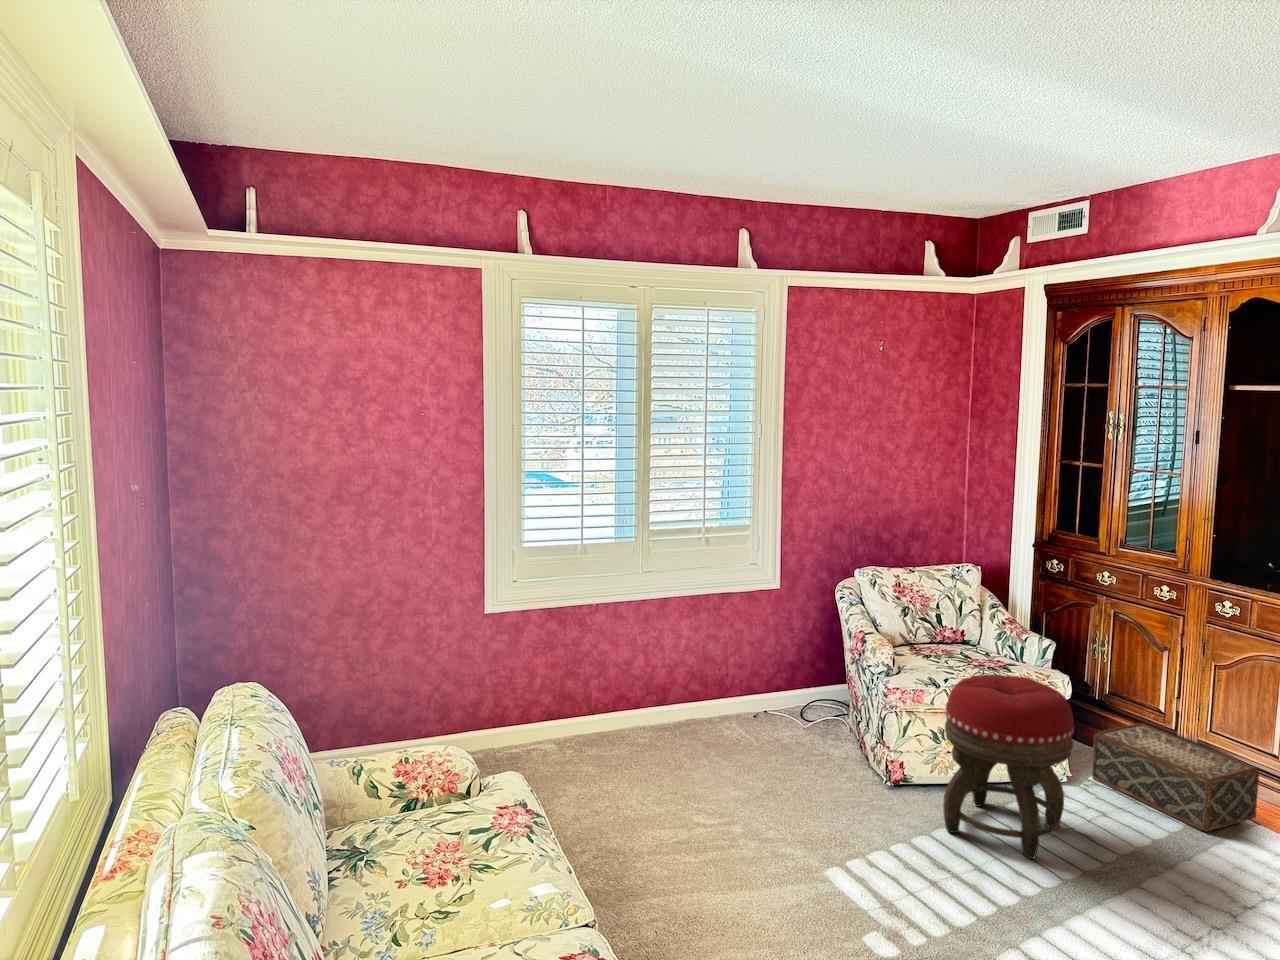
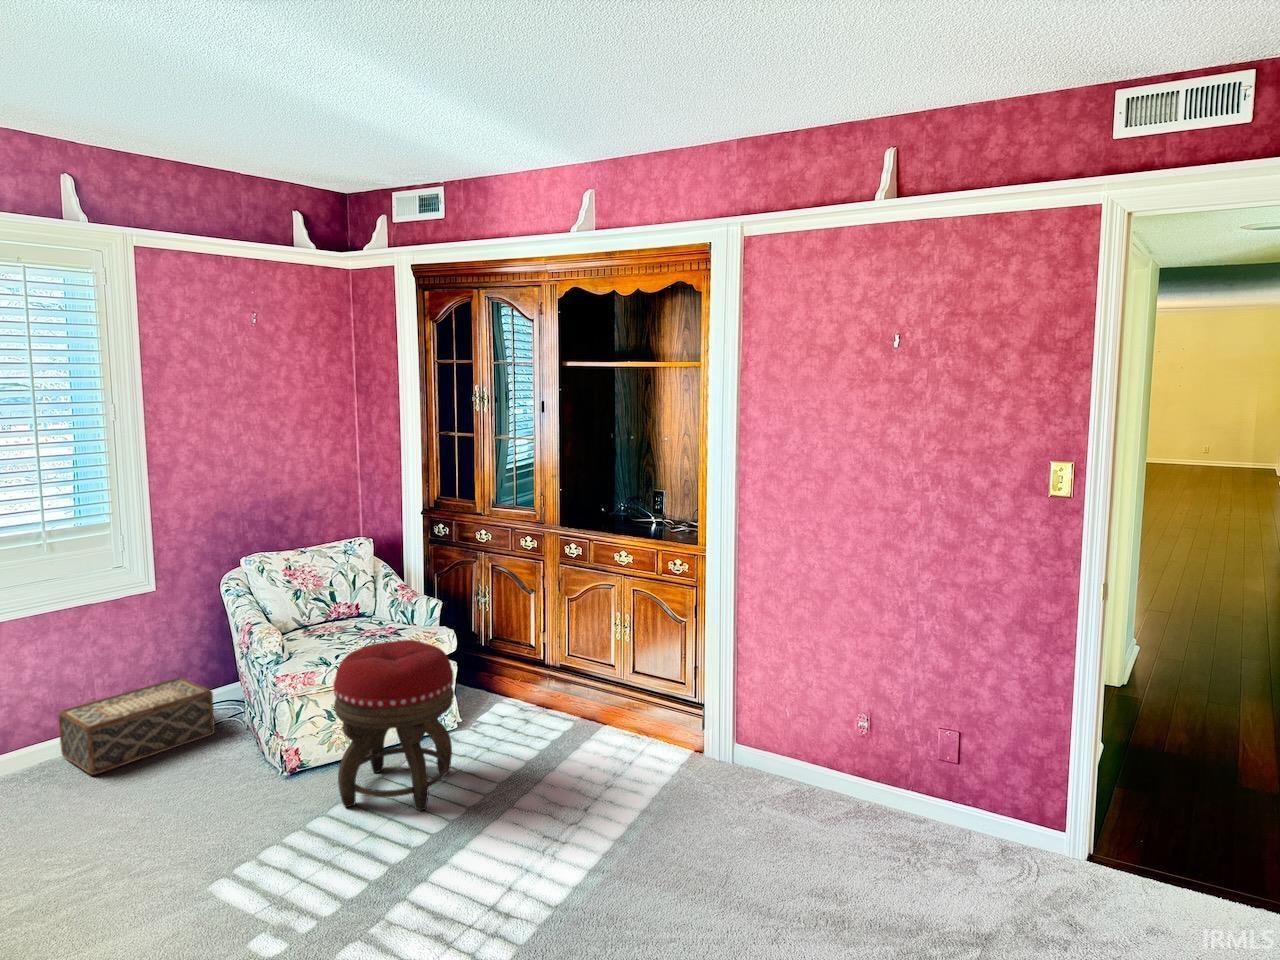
woven basket: present [1092,723,1259,832] -> present [58,678,215,775]

